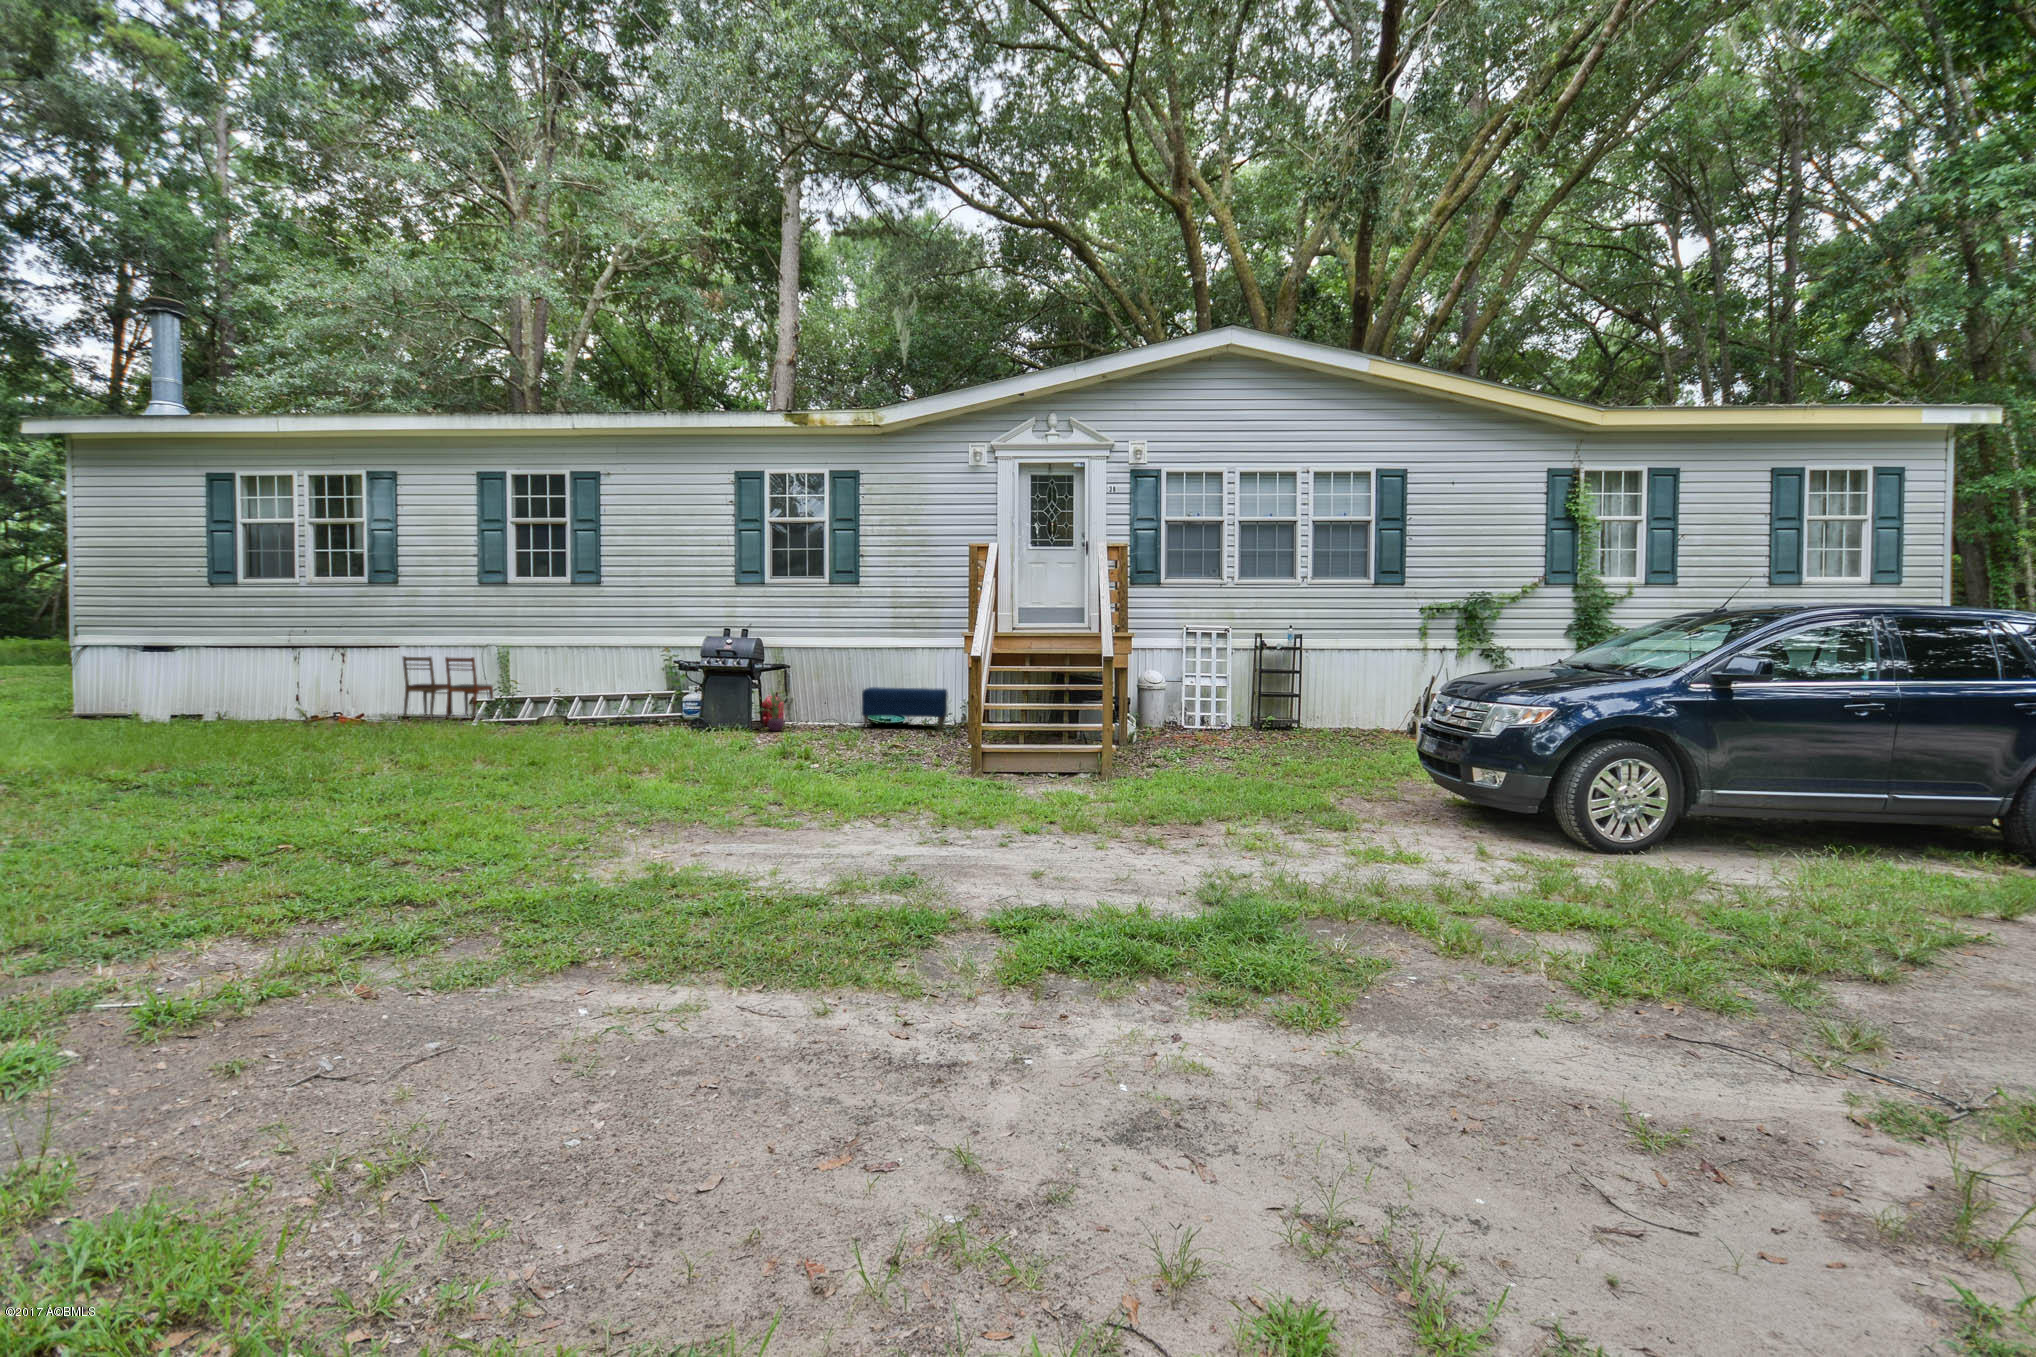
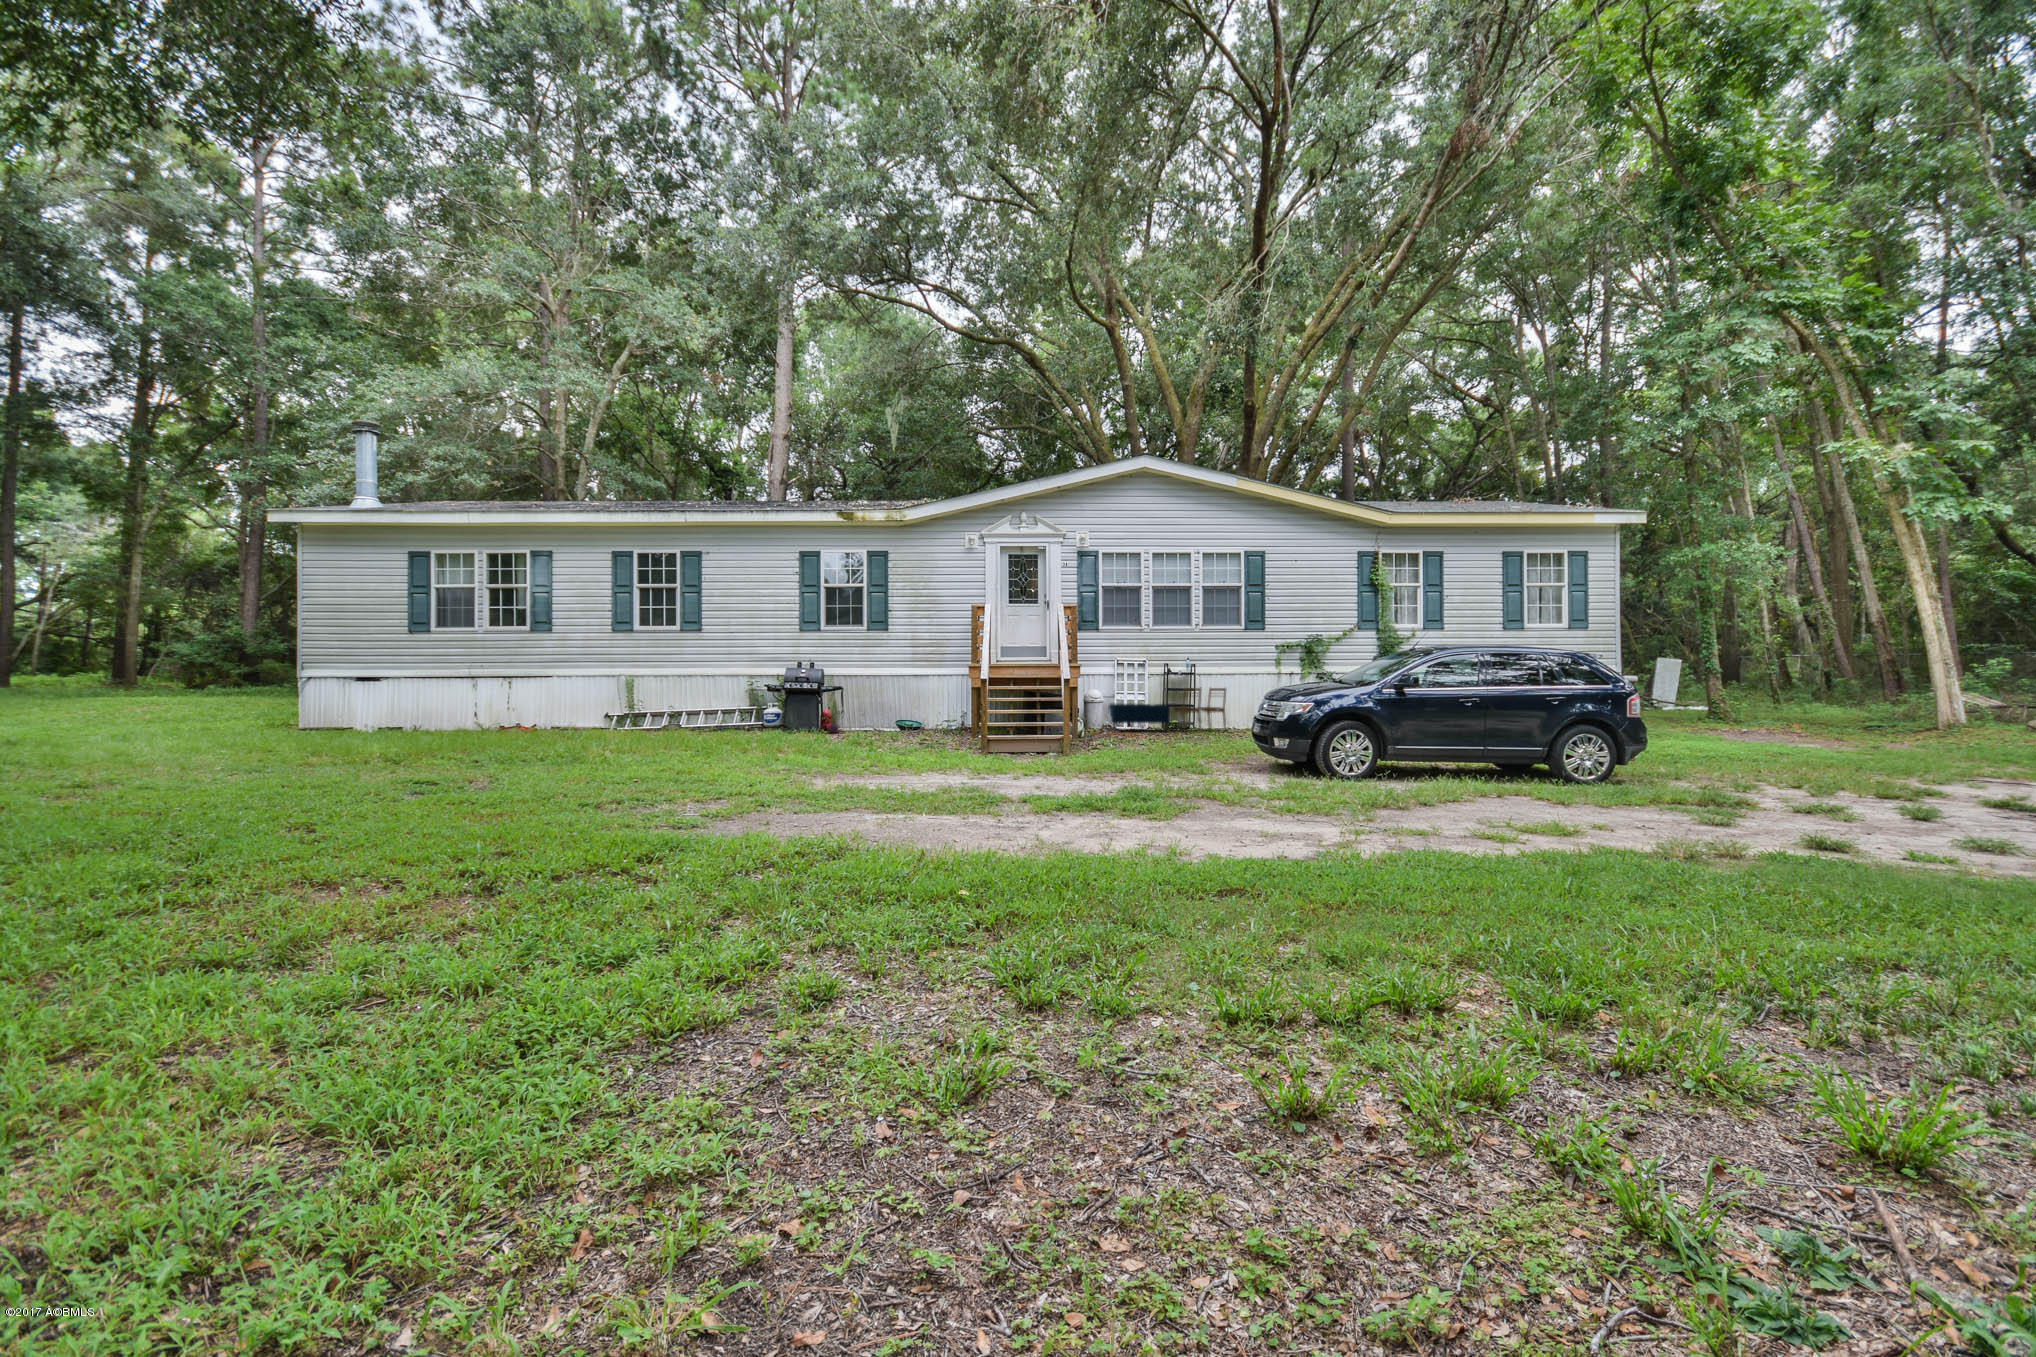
chair: present [402,656,493,720] -> present [1174,687,1226,731]
bench: present [862,687,948,729] -> present [1108,703,1170,731]

